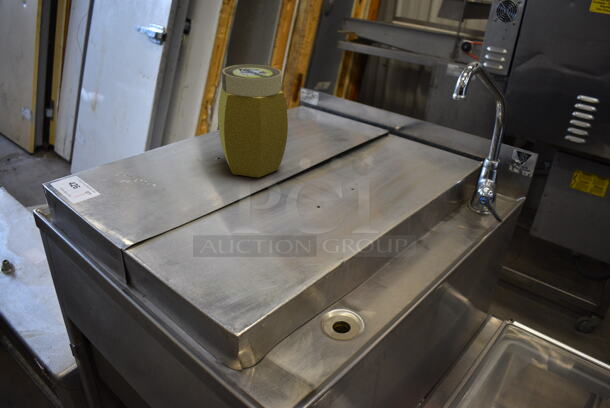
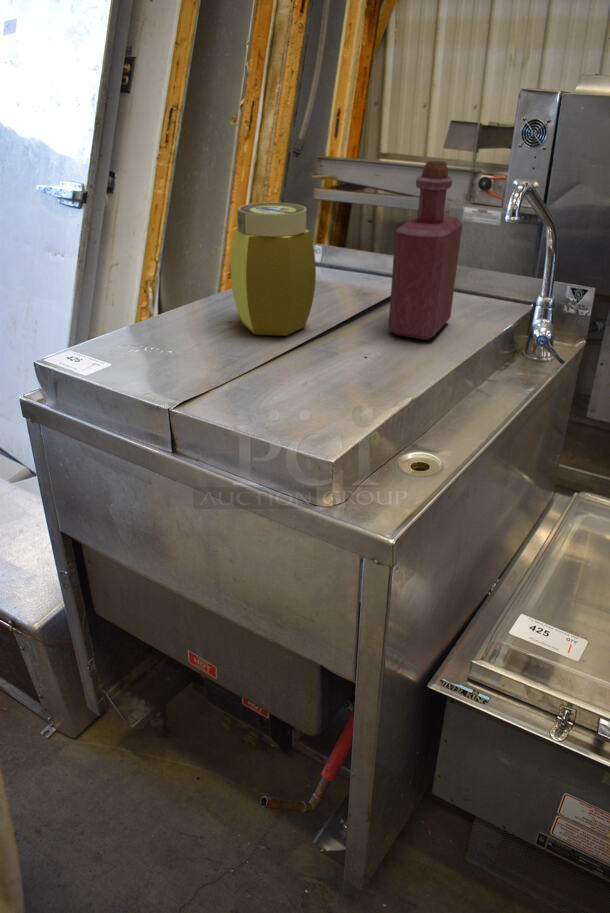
bottle: none [348,40,419,192] -> present [388,161,462,340]

